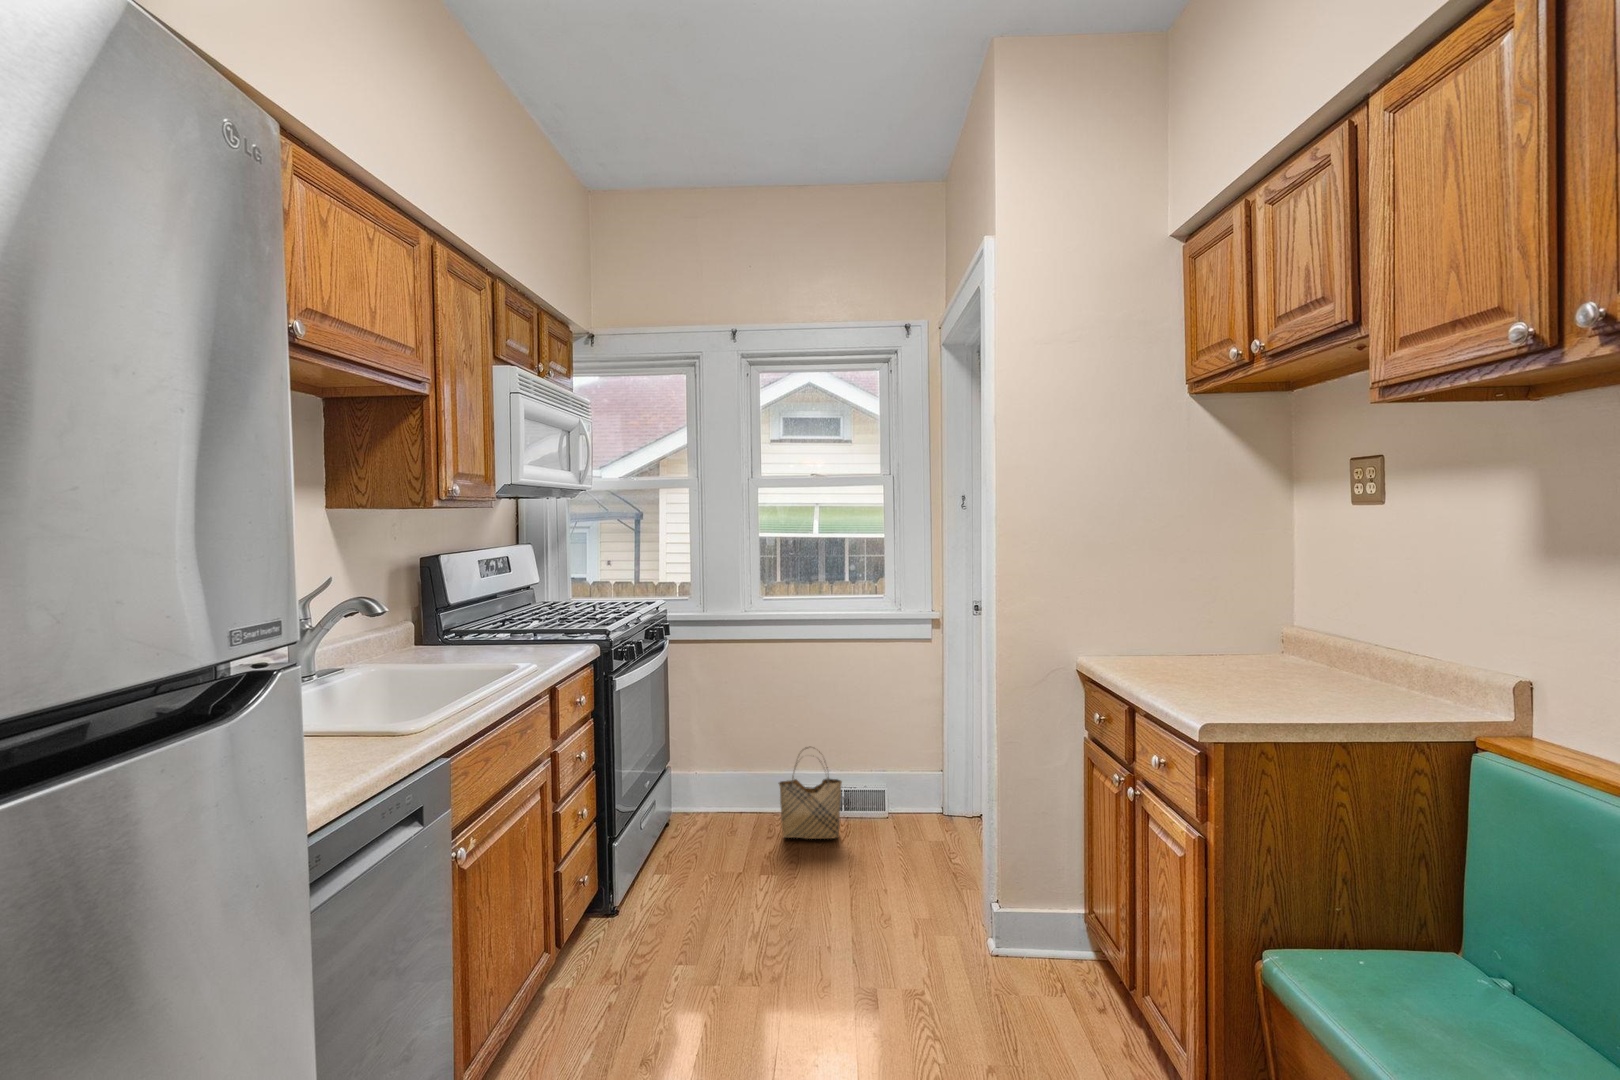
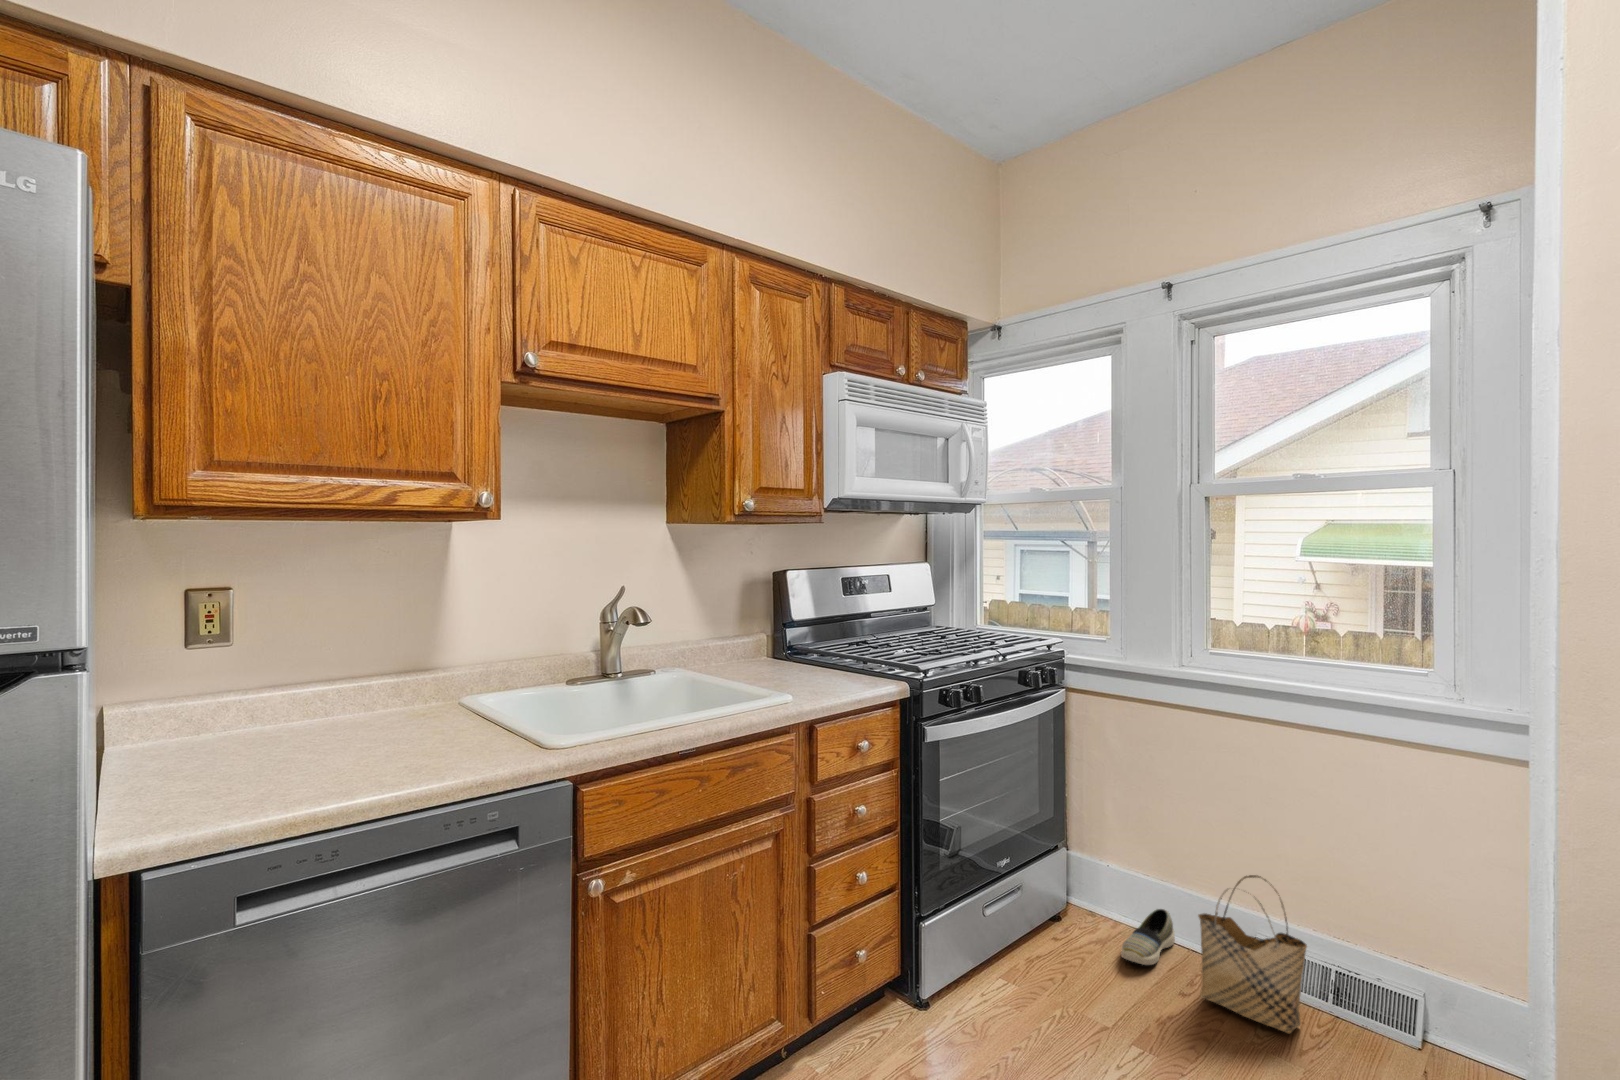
shoe: none [722,794,748,833] -> present [1121,909,1175,965]

